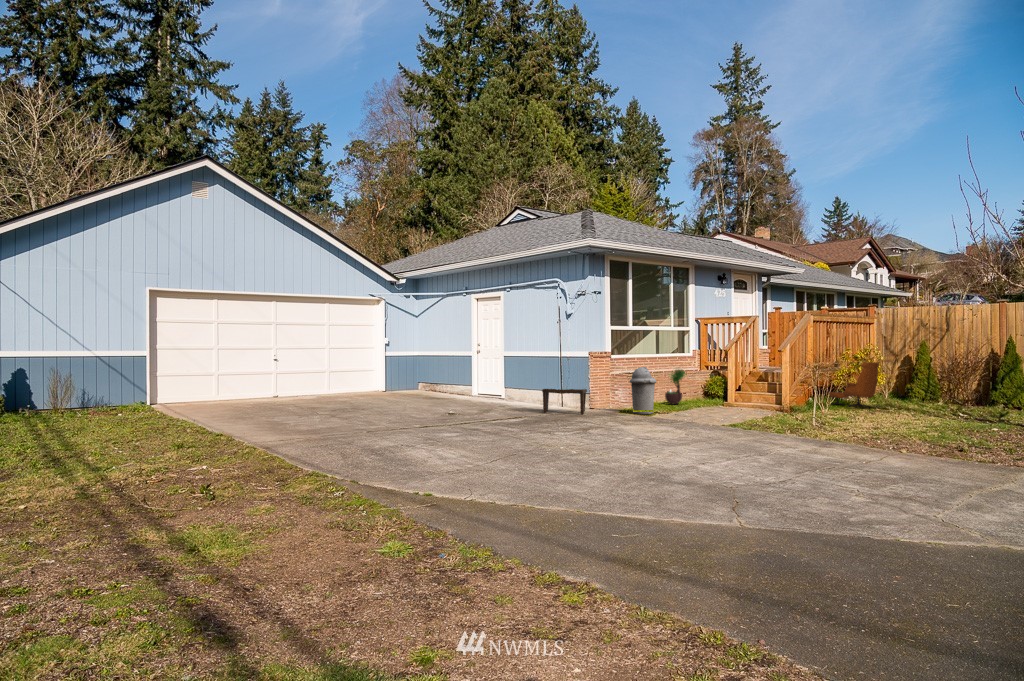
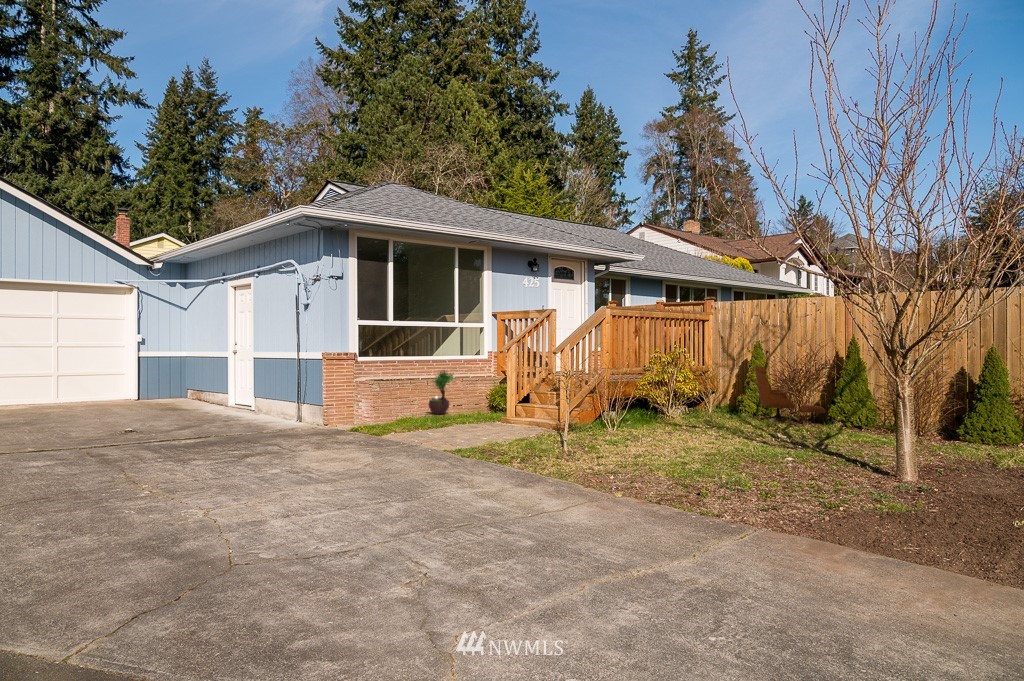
lounge chair: present [829,362,879,407] -> present [755,366,825,423]
trash can: present [630,367,656,414] -> none [367,367,400,427]
bench: present [542,389,587,414] -> none [256,392,316,425]

